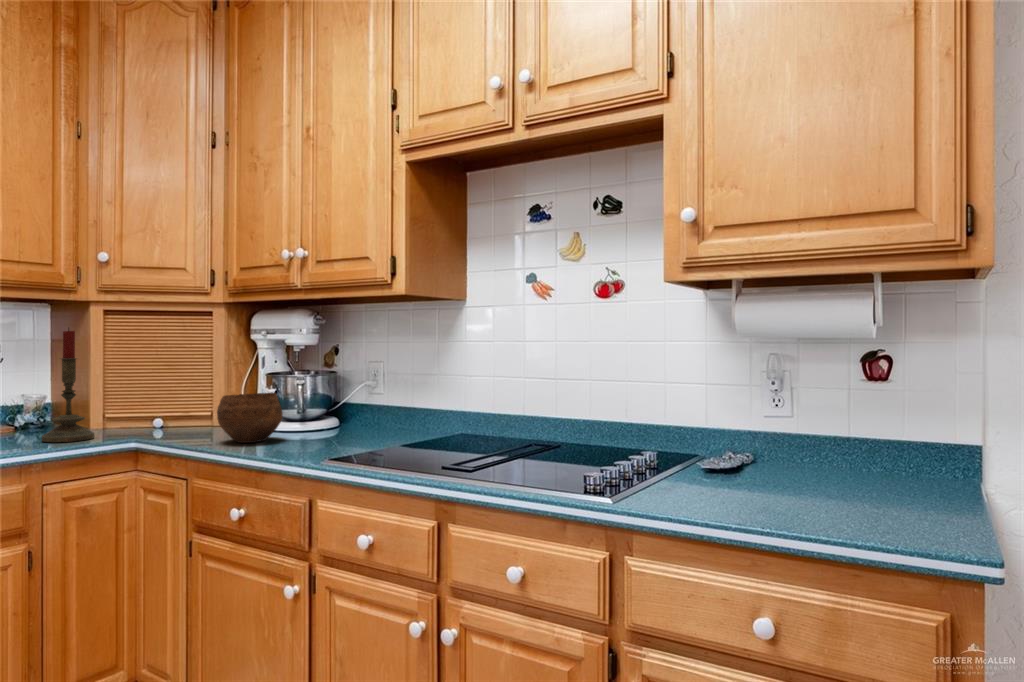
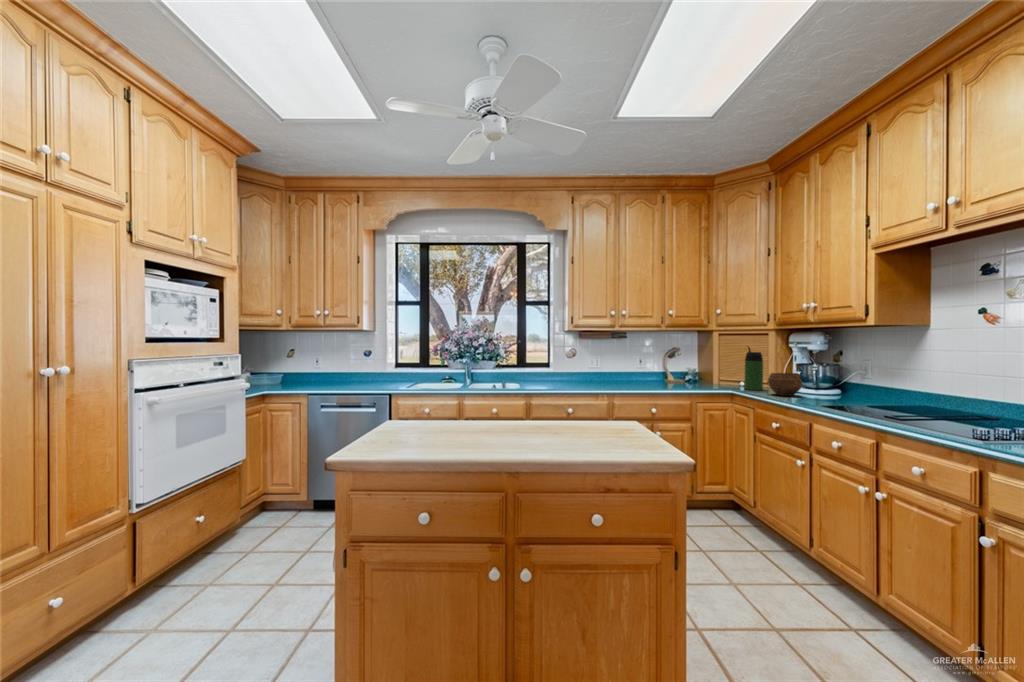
candle: present [42,328,94,442] -> none [696,342,716,387]
thermos bottle: none [163,336,203,435] -> present [745,346,763,390]

